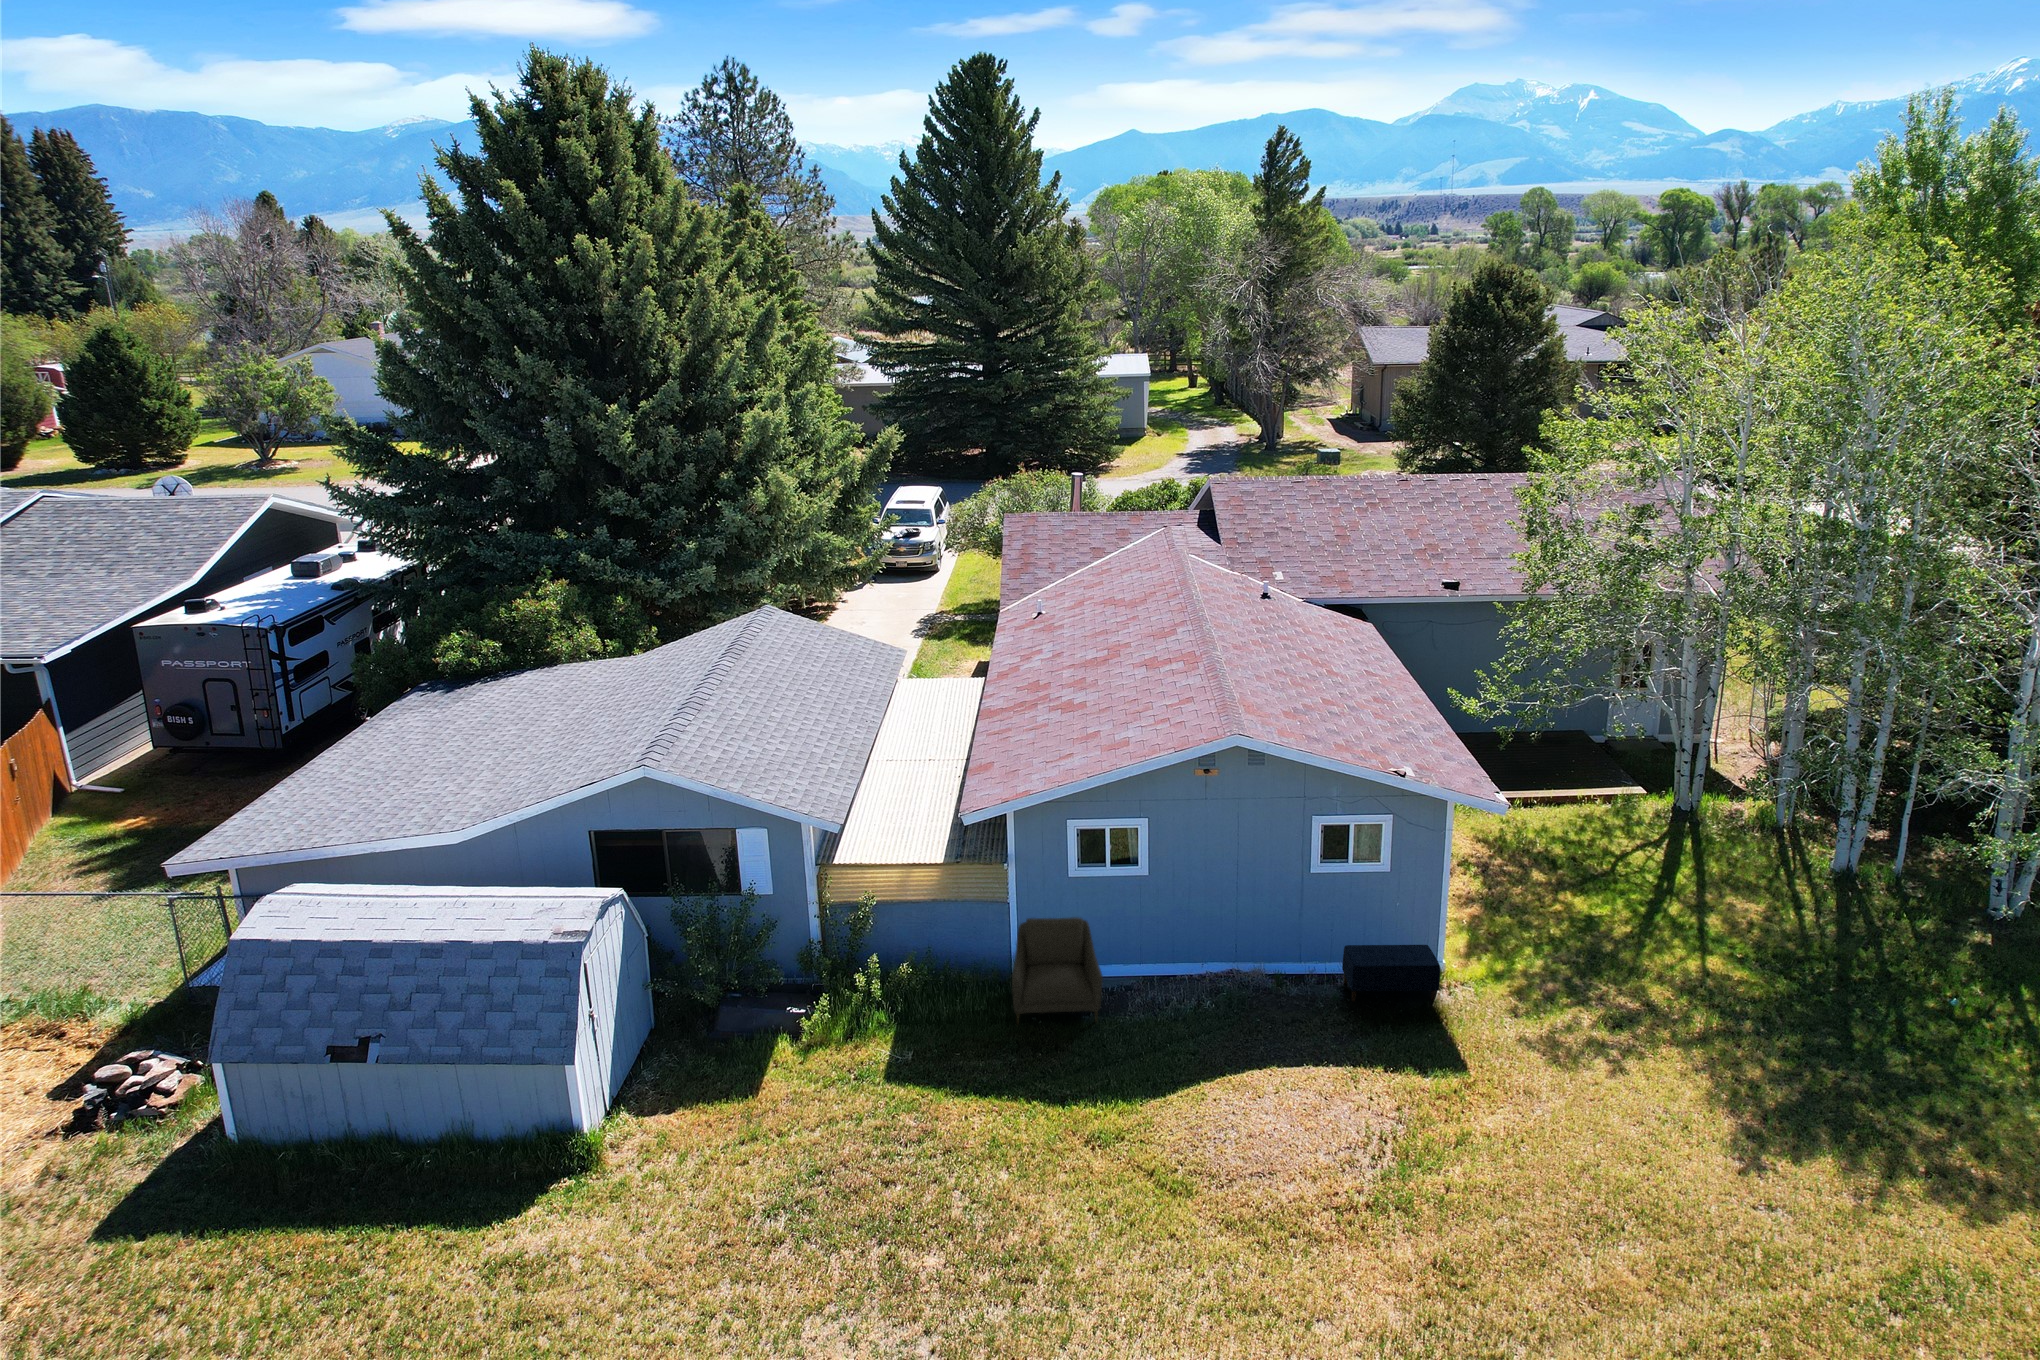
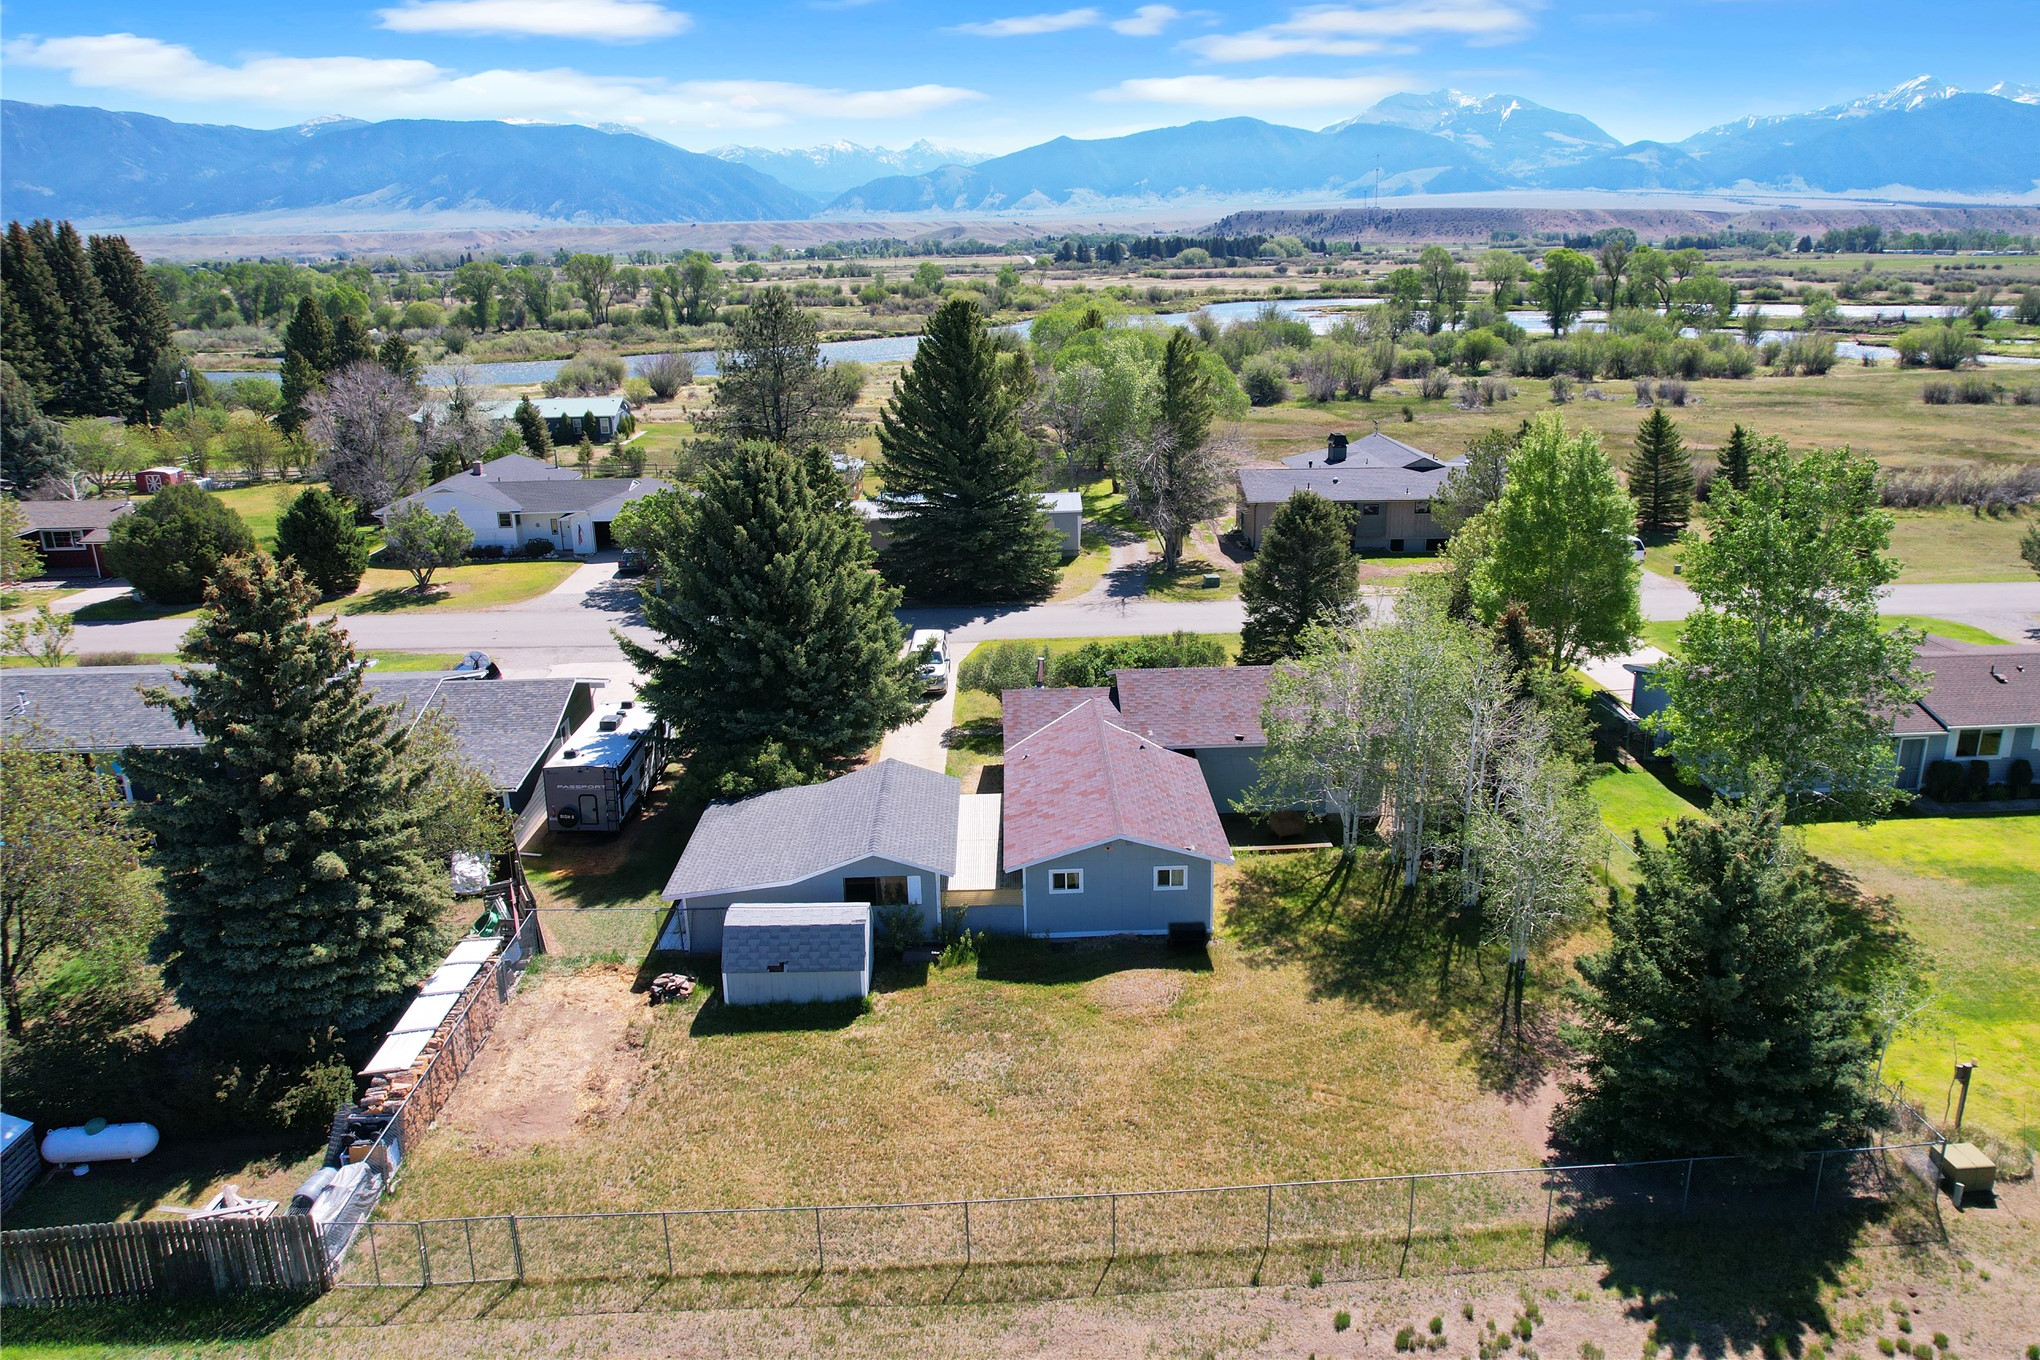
chair: present [1012,917,1103,1023] -> present [1269,810,1306,837]

